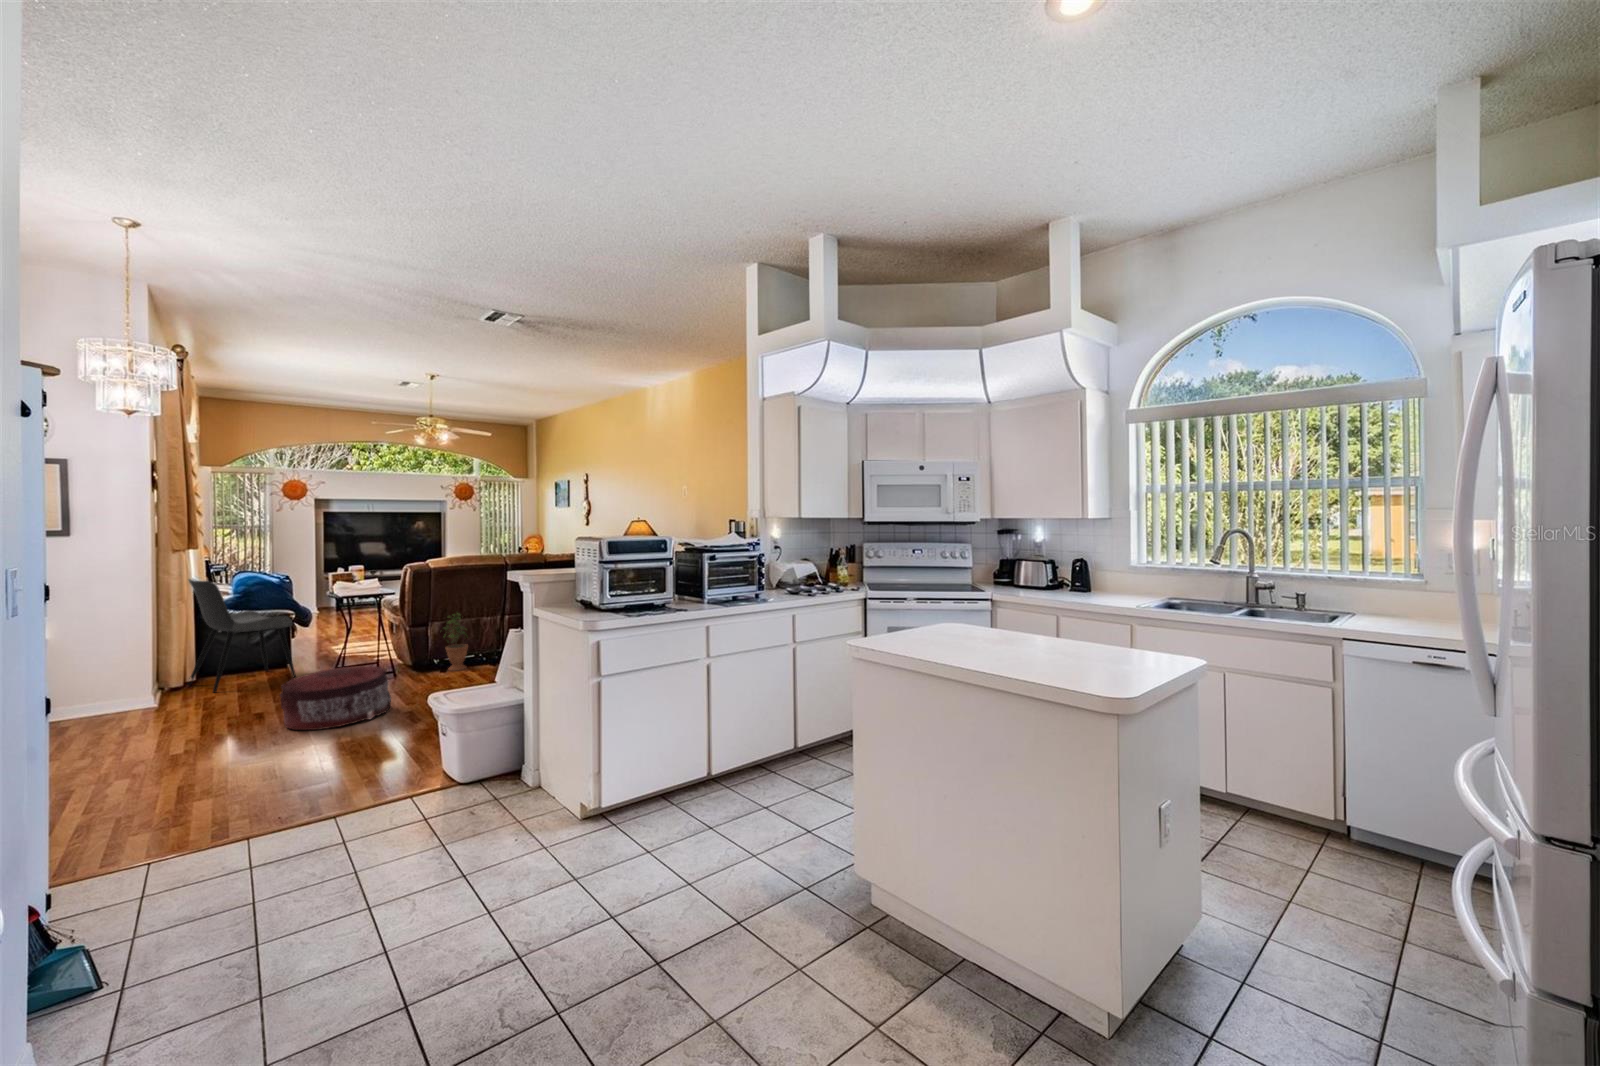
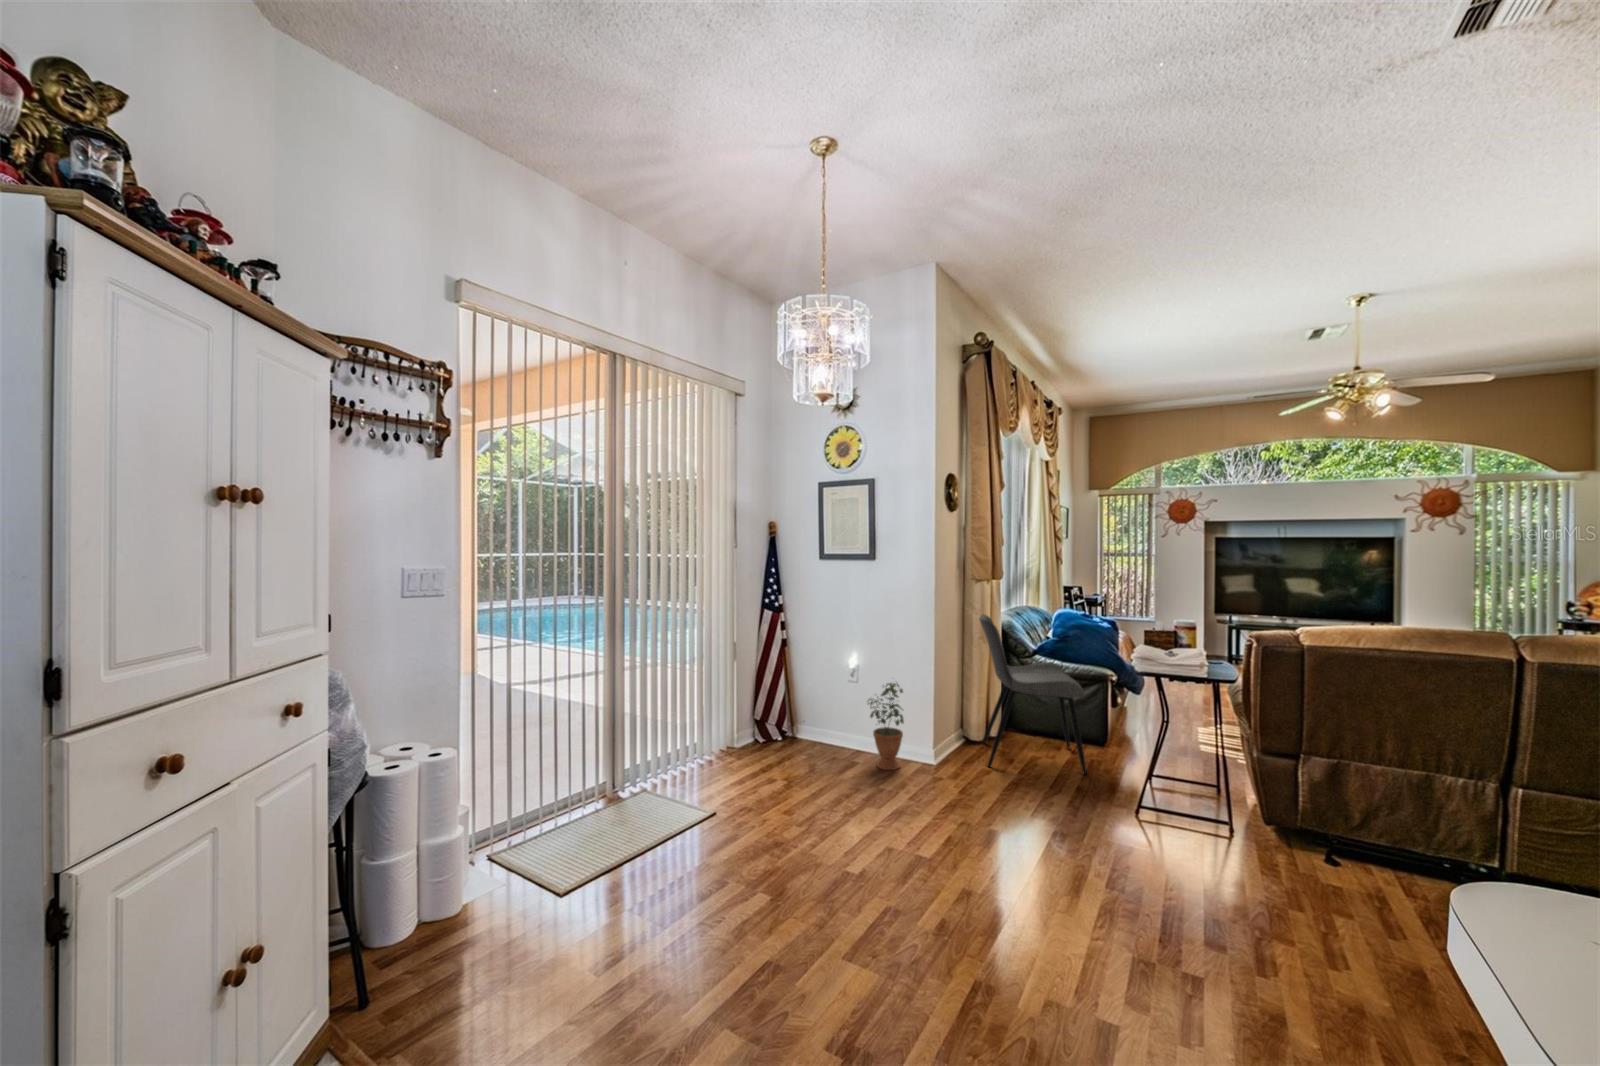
potted plant: present [444,613,468,671] -> present [867,683,904,770]
pouf: present [280,666,392,730] -> none [961,812,1150,984]

